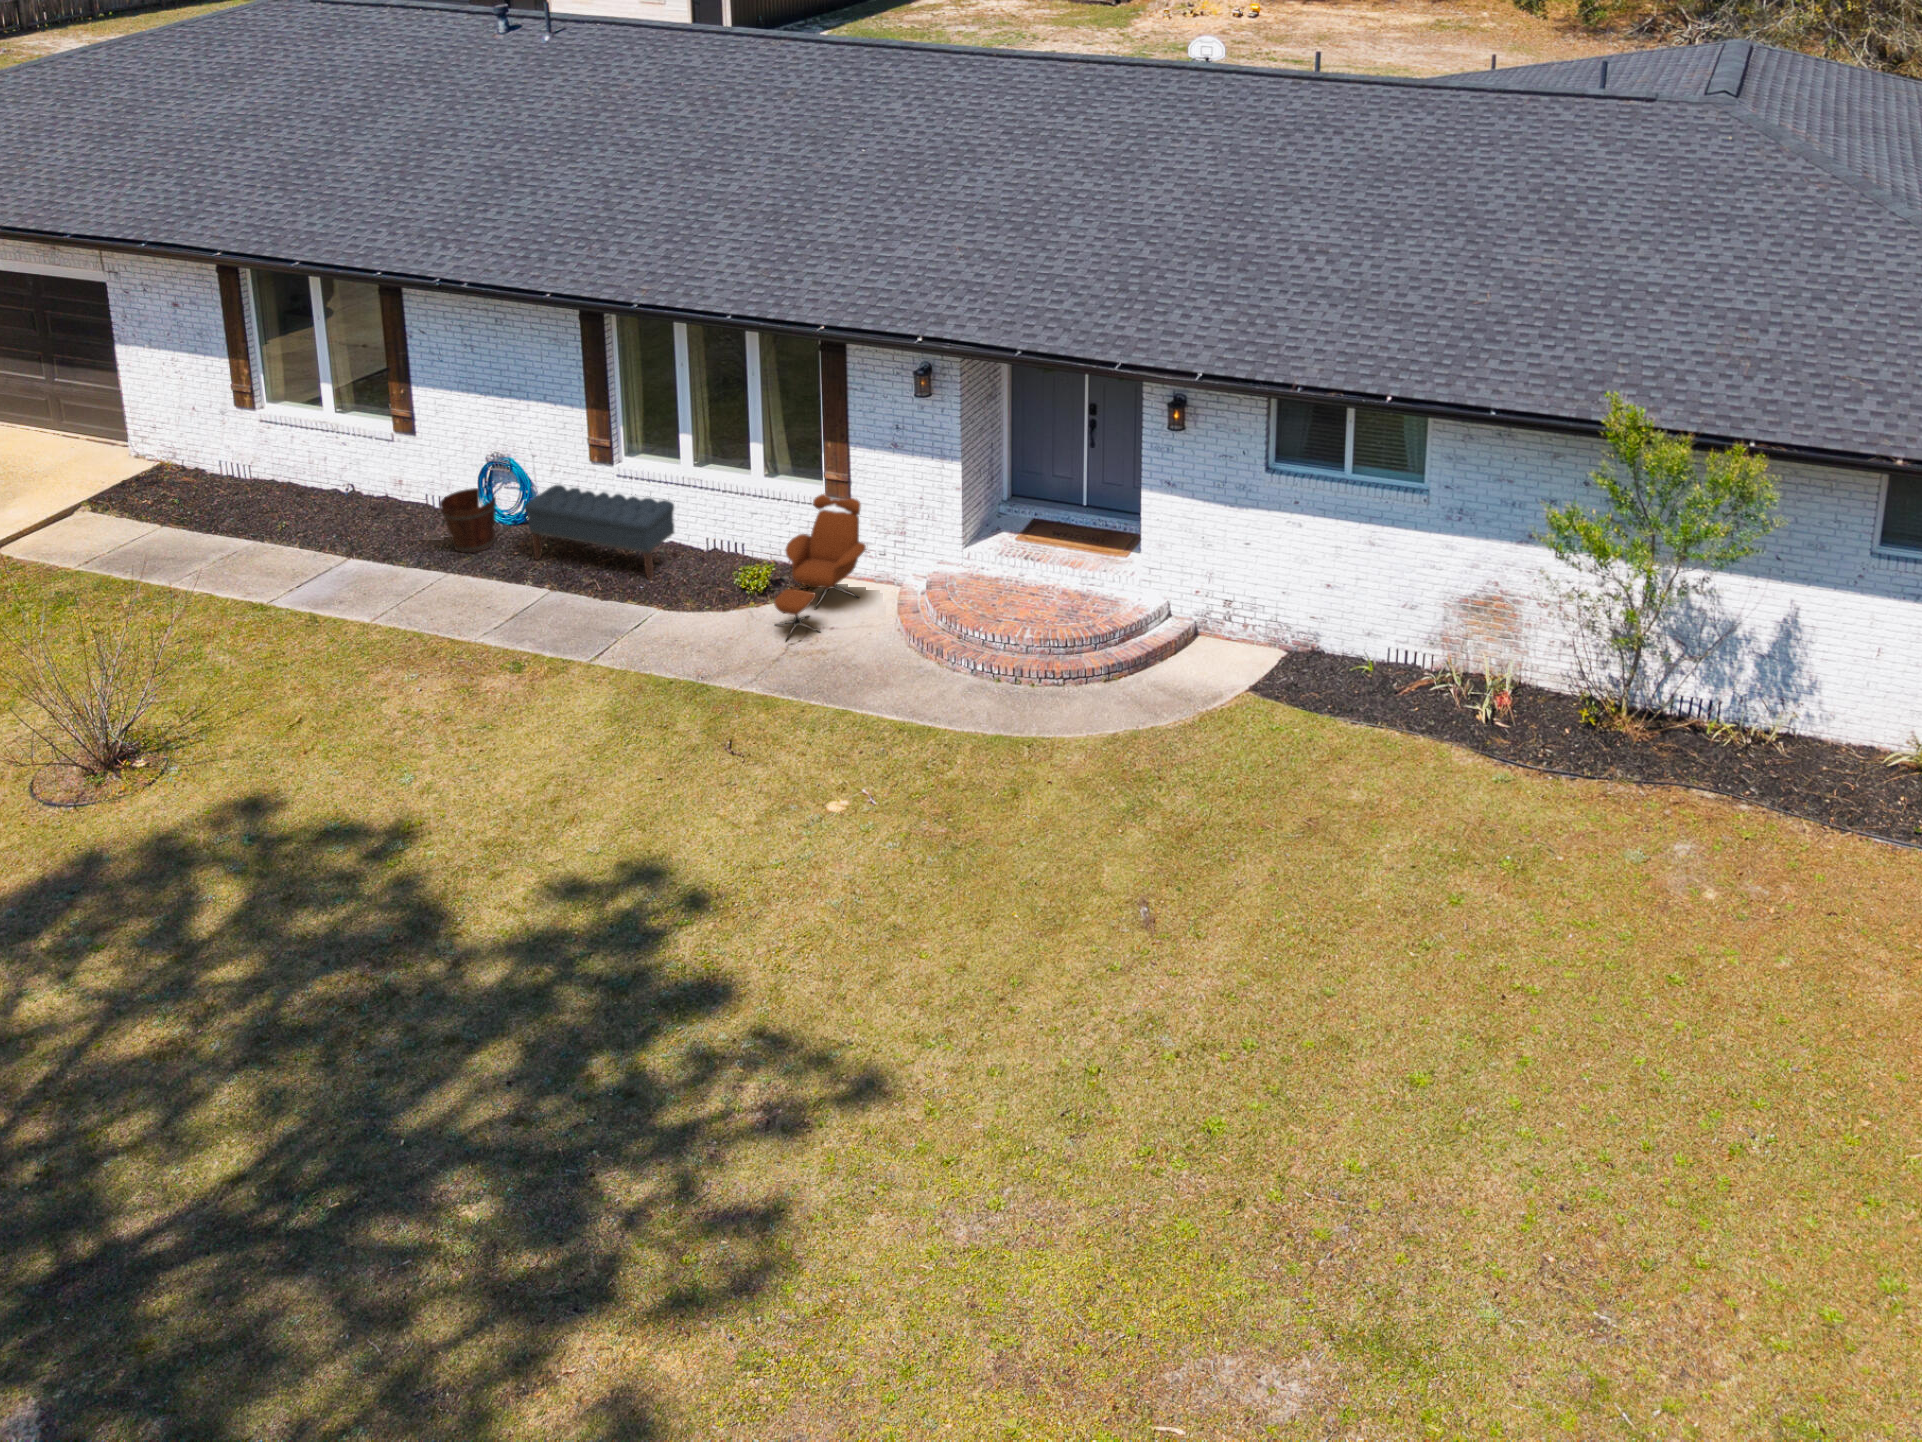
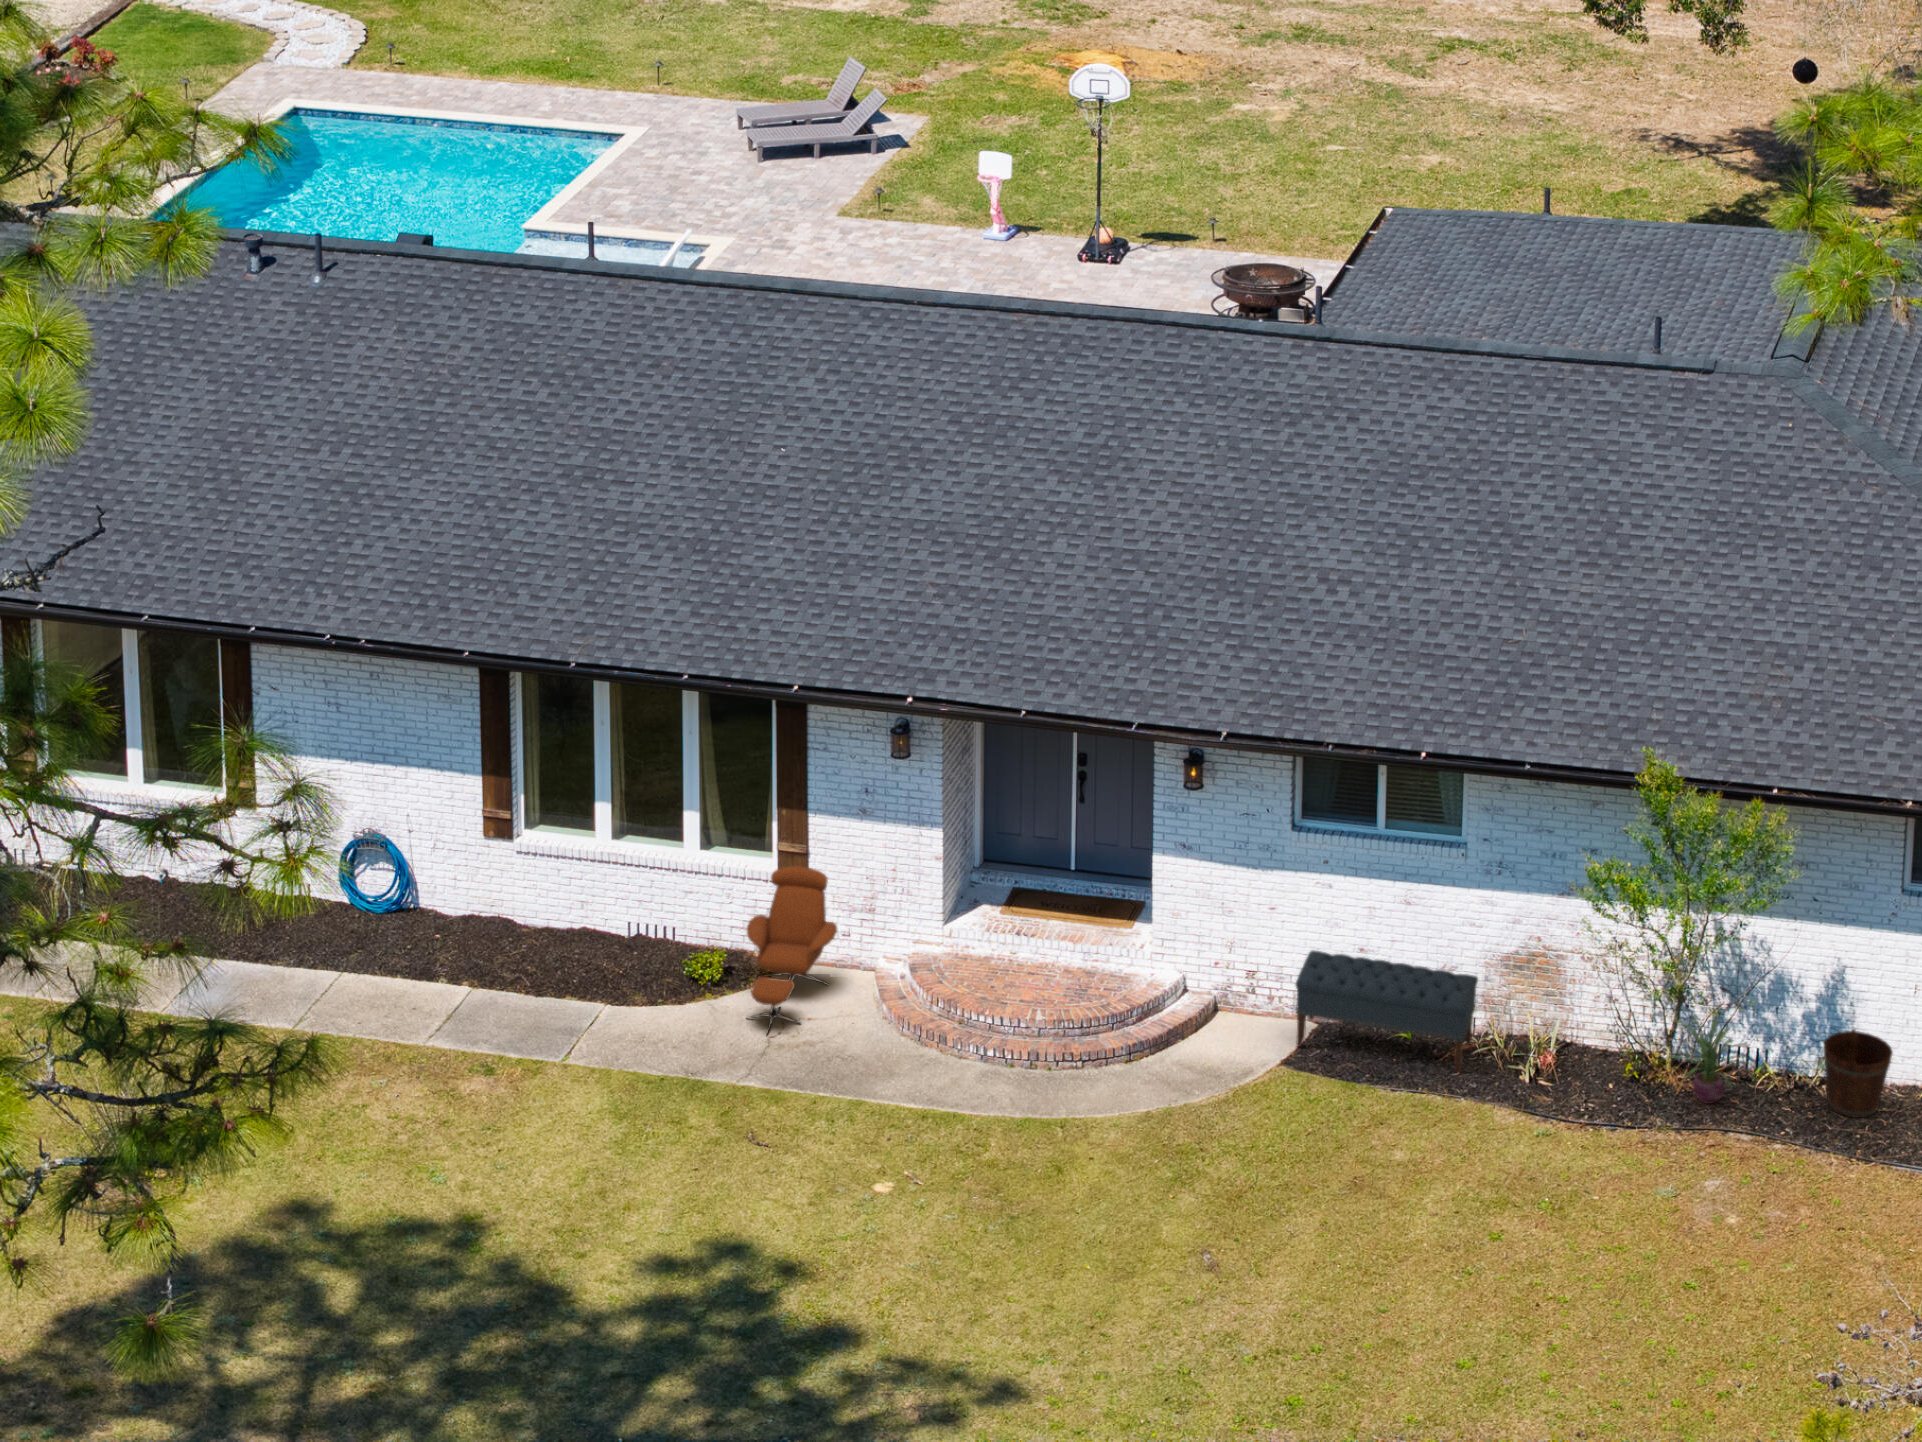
bench: present [525,485,679,580] -> present [1296,951,1478,1073]
bucket: present [440,488,496,553] -> present [1824,1029,1893,1118]
decorative plant: none [1616,665,1714,753] -> present [1666,1015,1752,1104]

